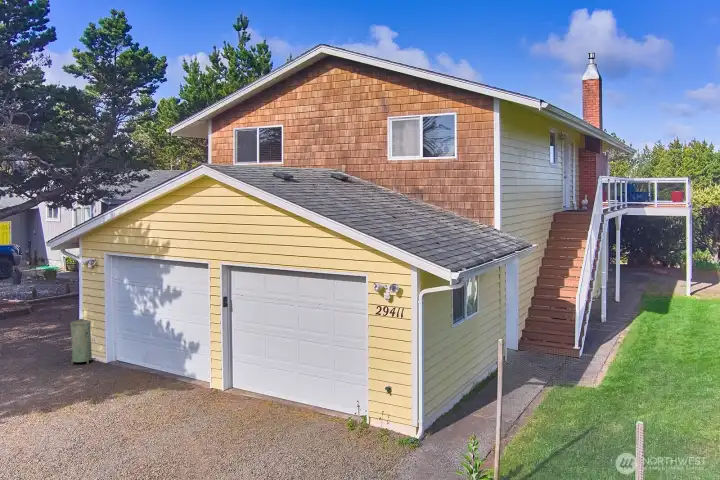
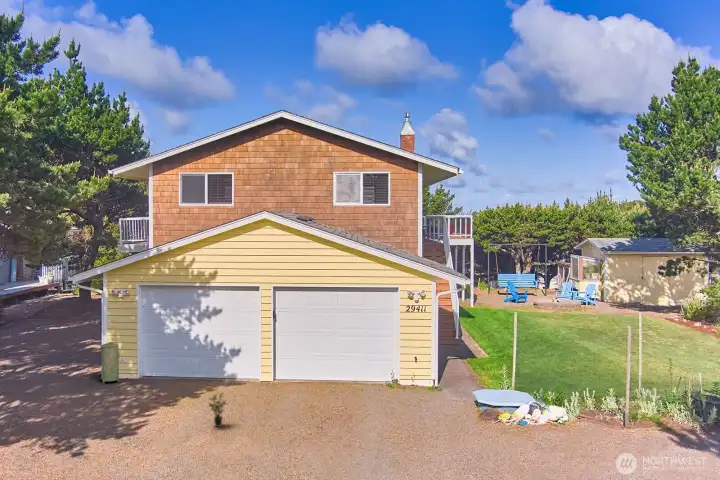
potted plant: none [15,408,44,457] -> present [209,393,226,427]

